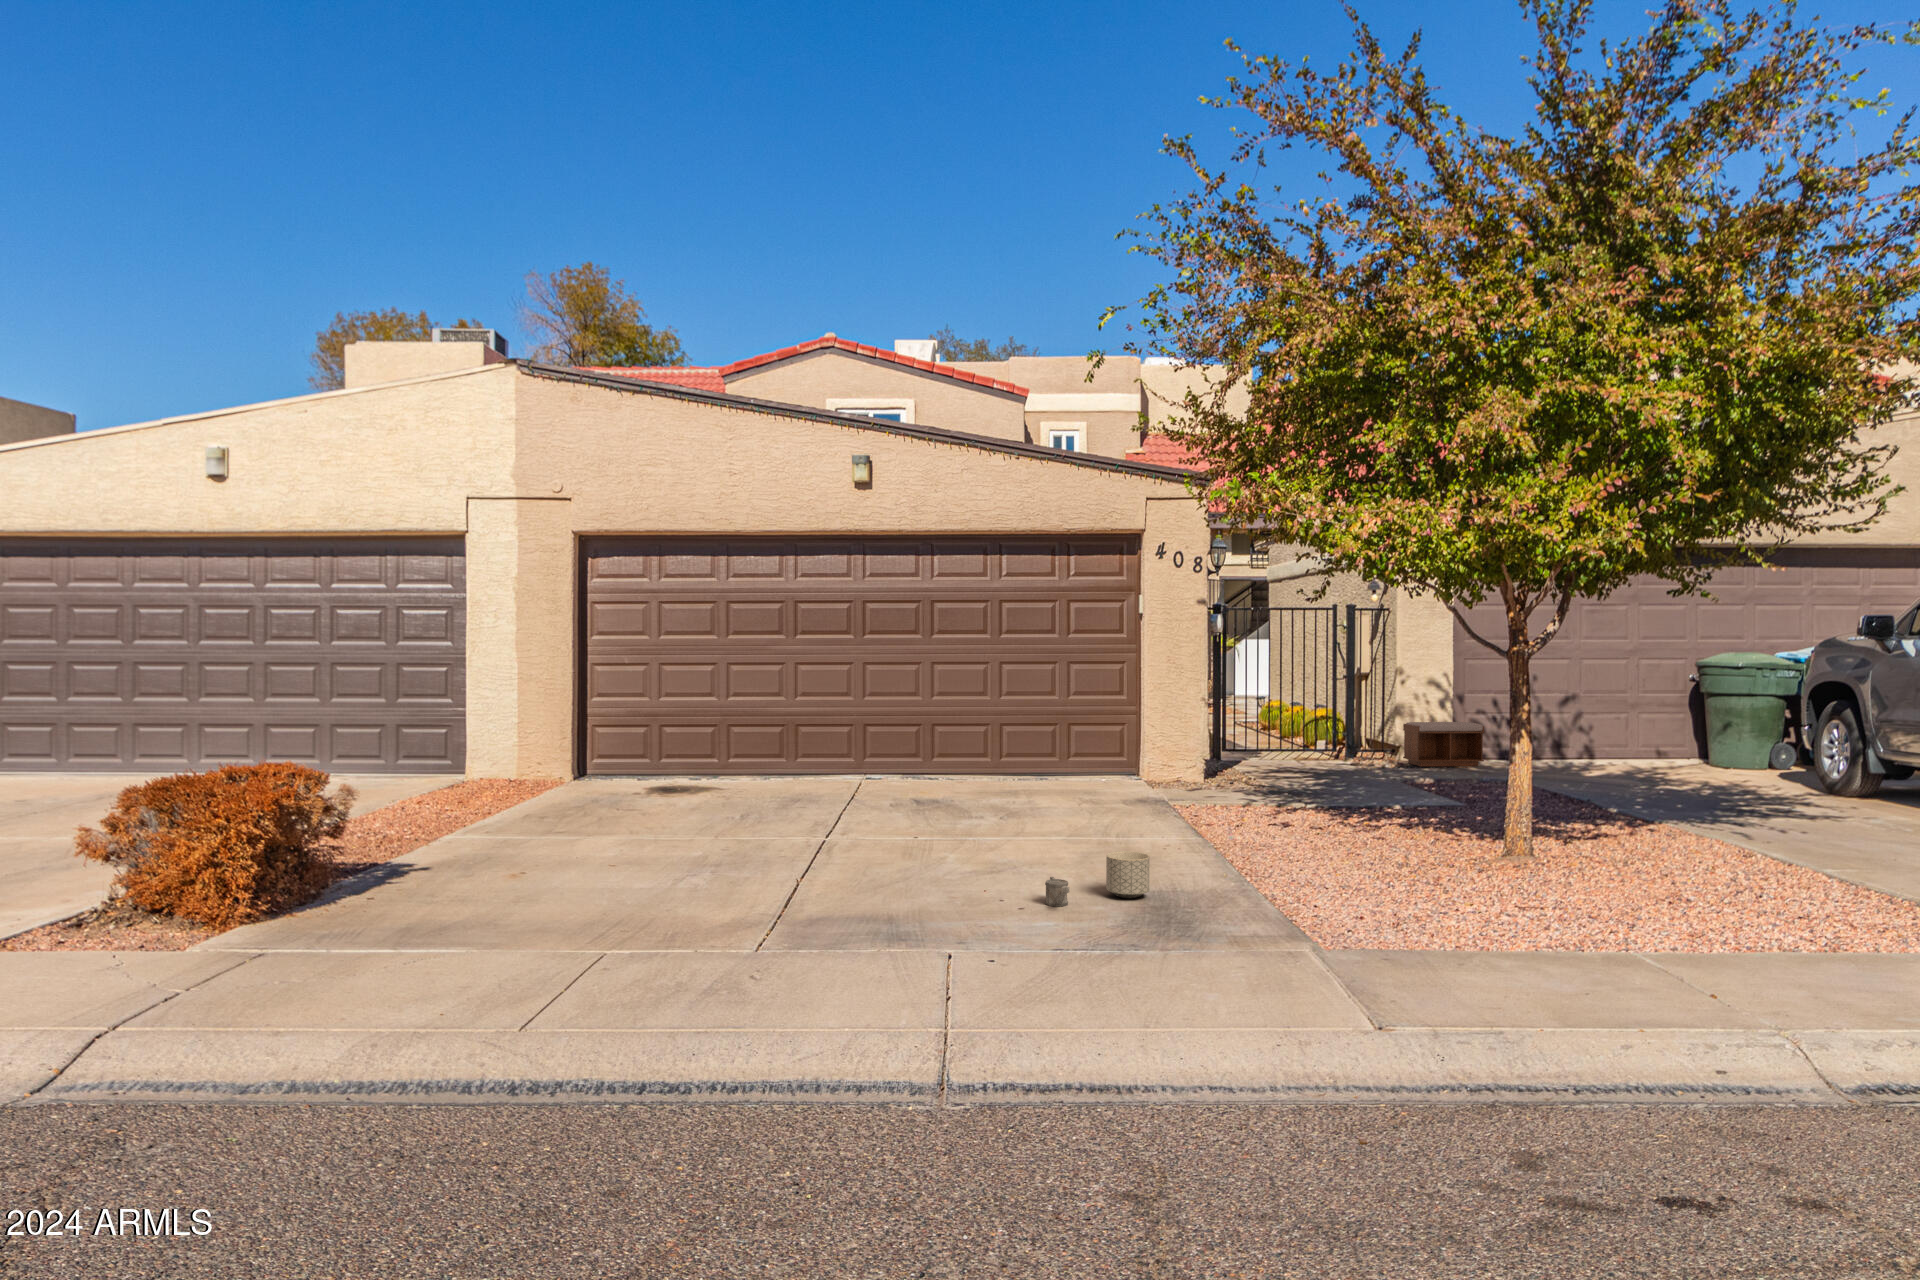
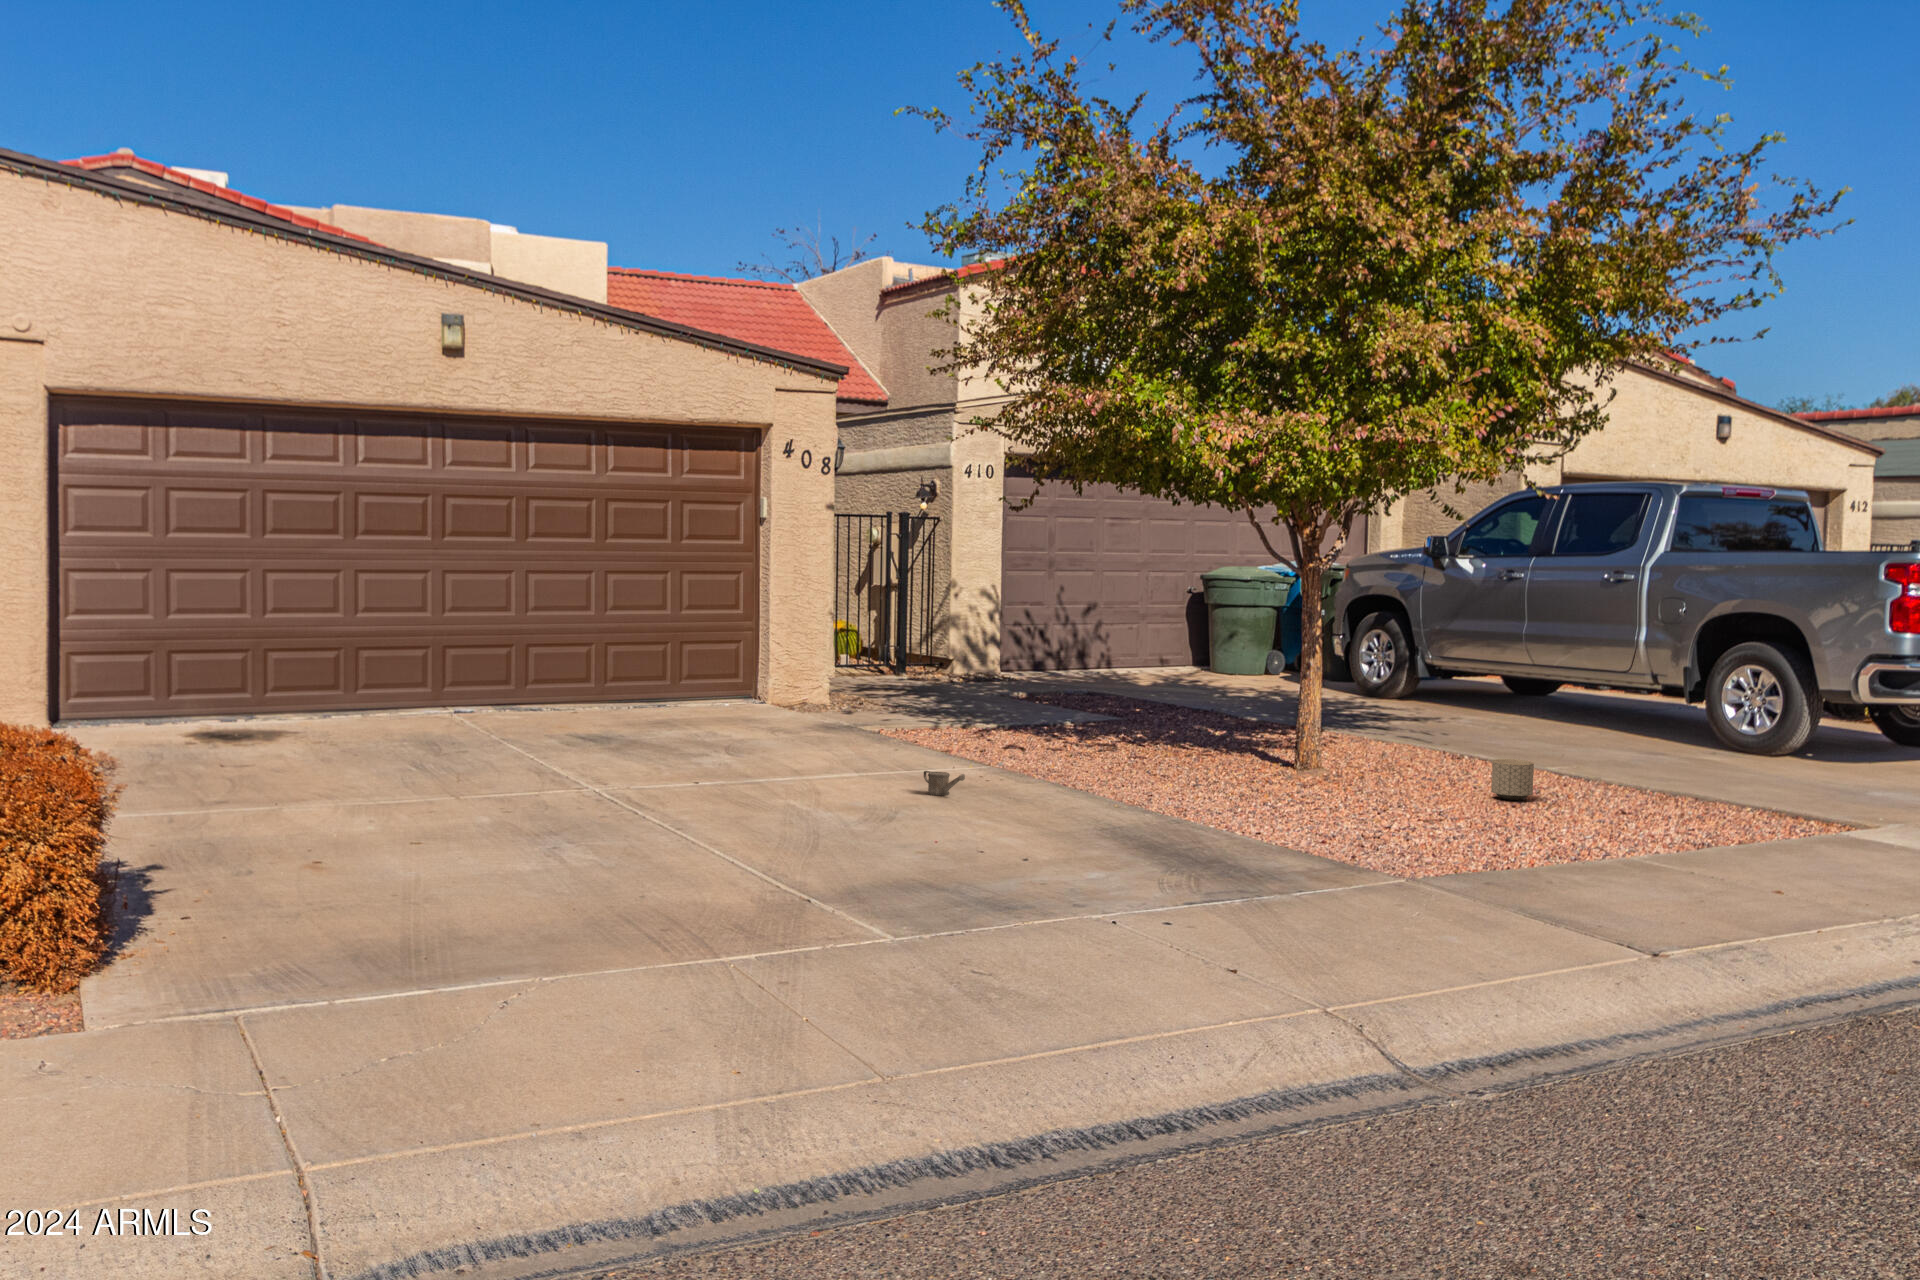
bench: present [1403,722,1484,766] -> none [960,633,1035,679]
planter: present [1106,852,1150,898] -> present [1491,759,1534,800]

